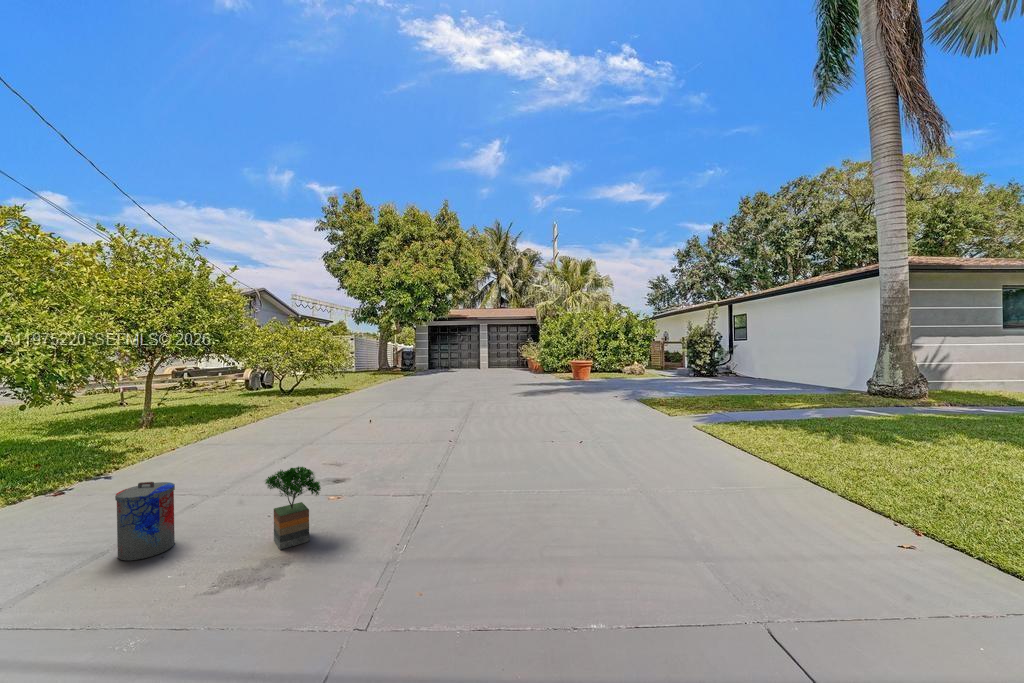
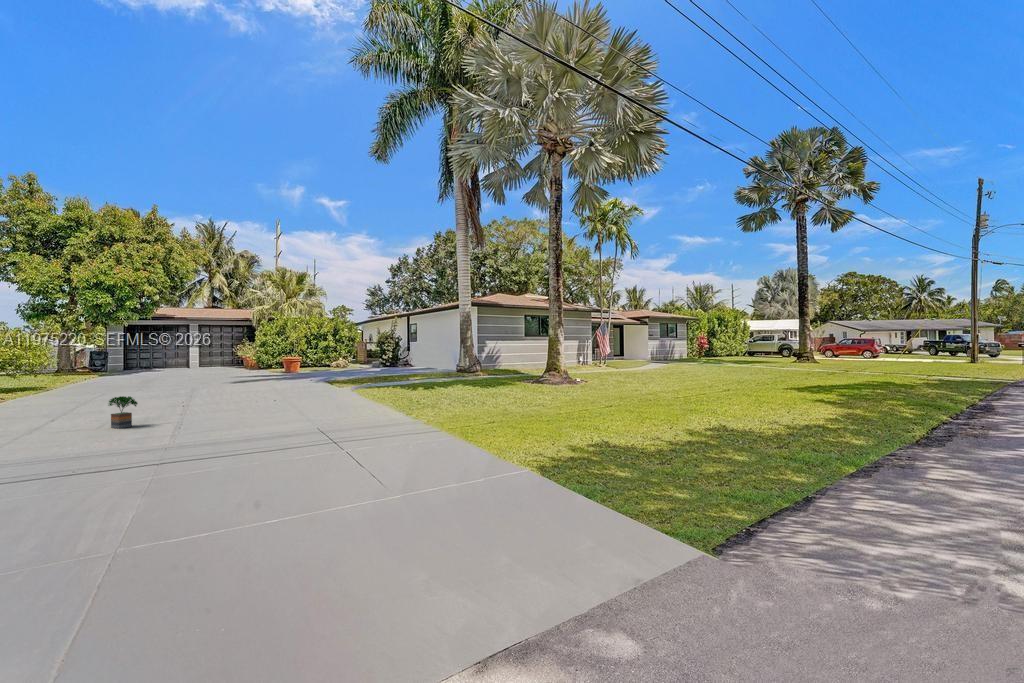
trash can: present [115,482,175,561] -> none [23,404,53,437]

